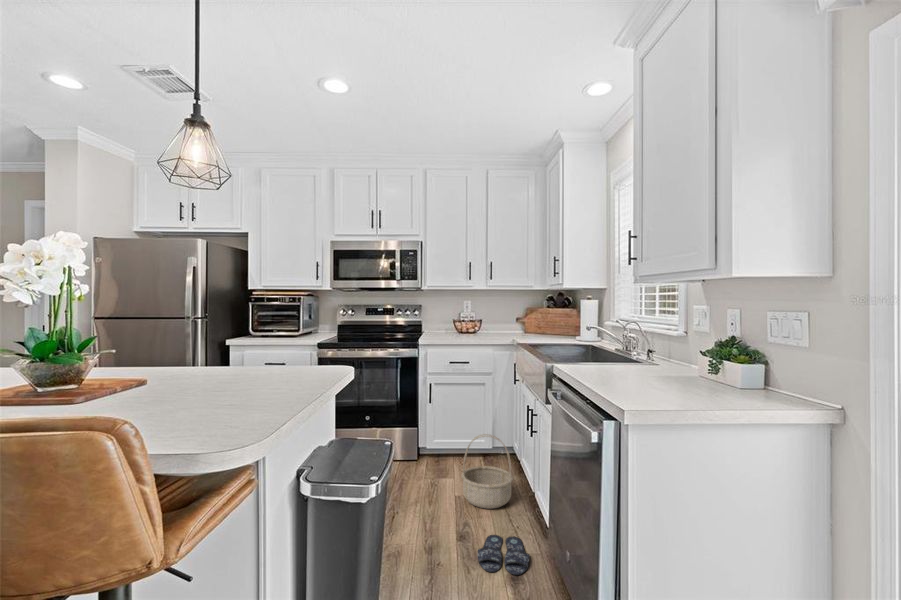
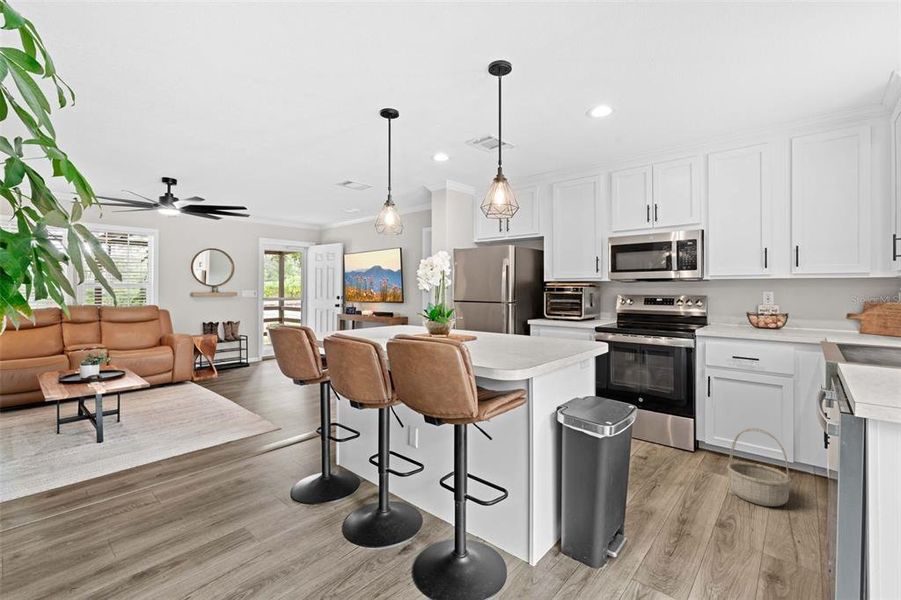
slippers: present [478,535,529,575] -> none [721,521,784,555]

